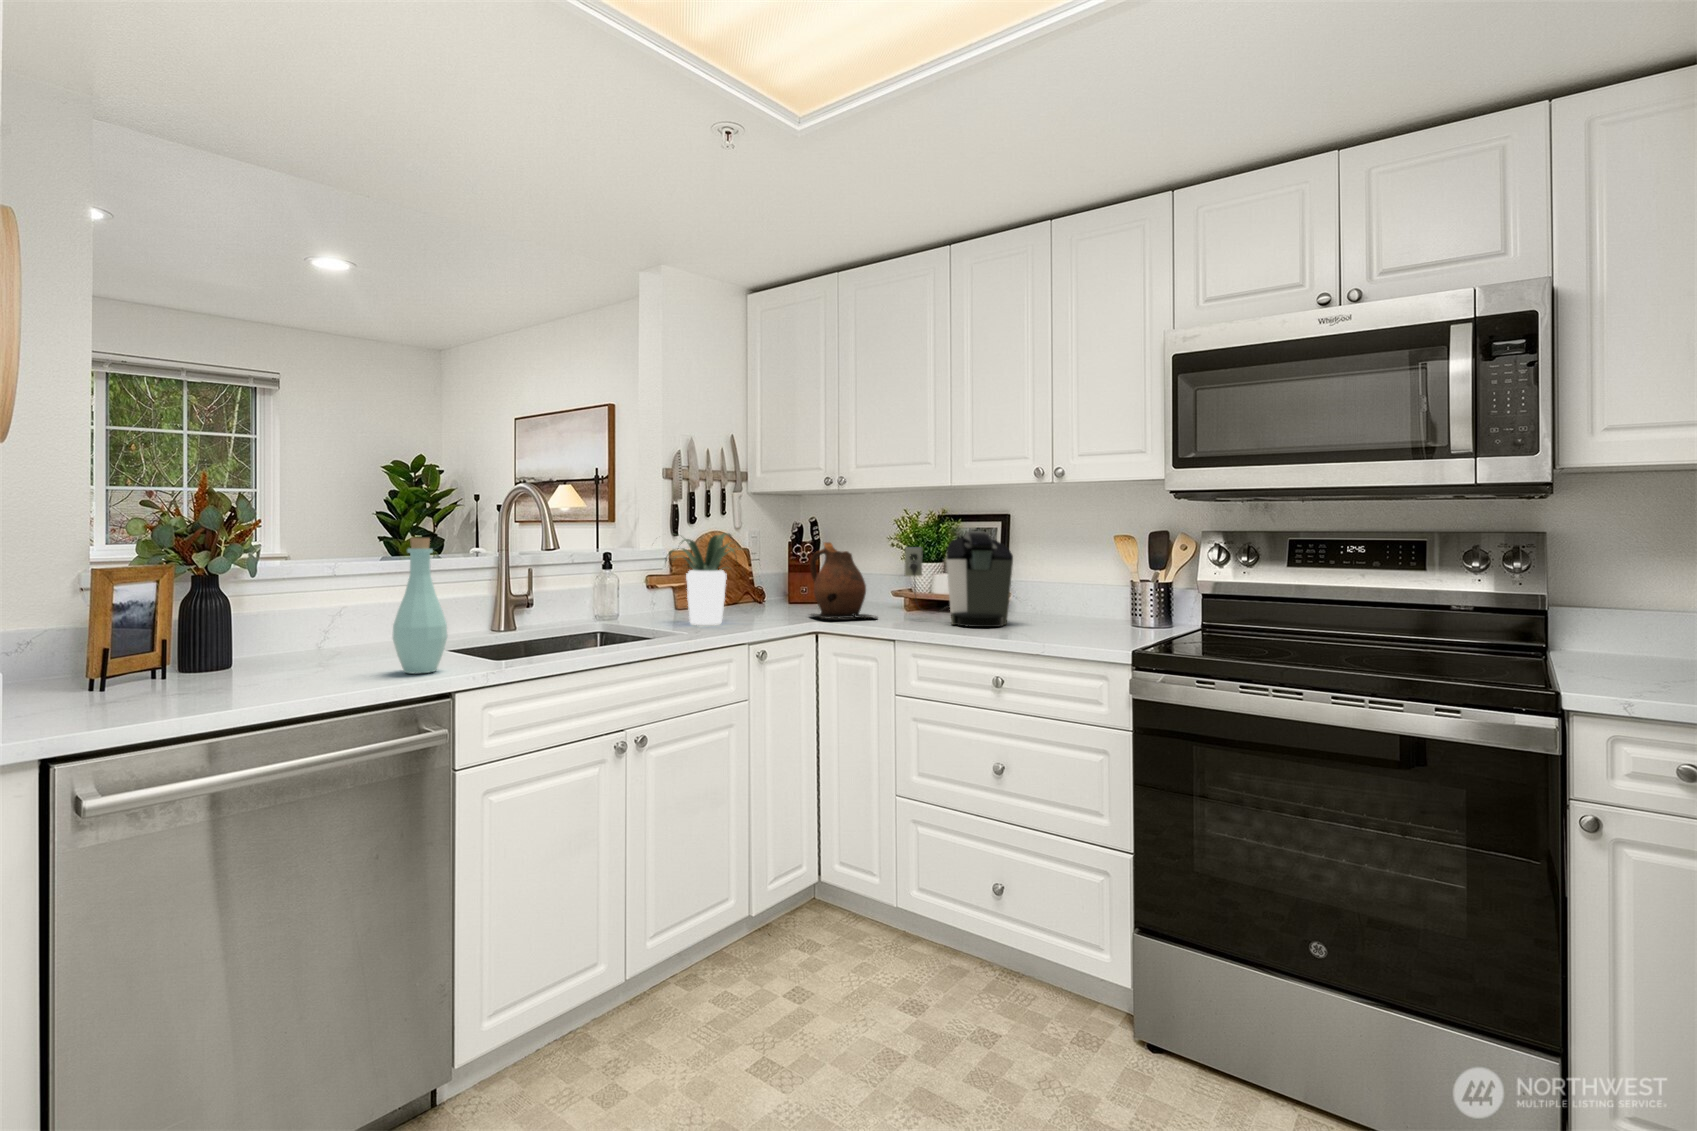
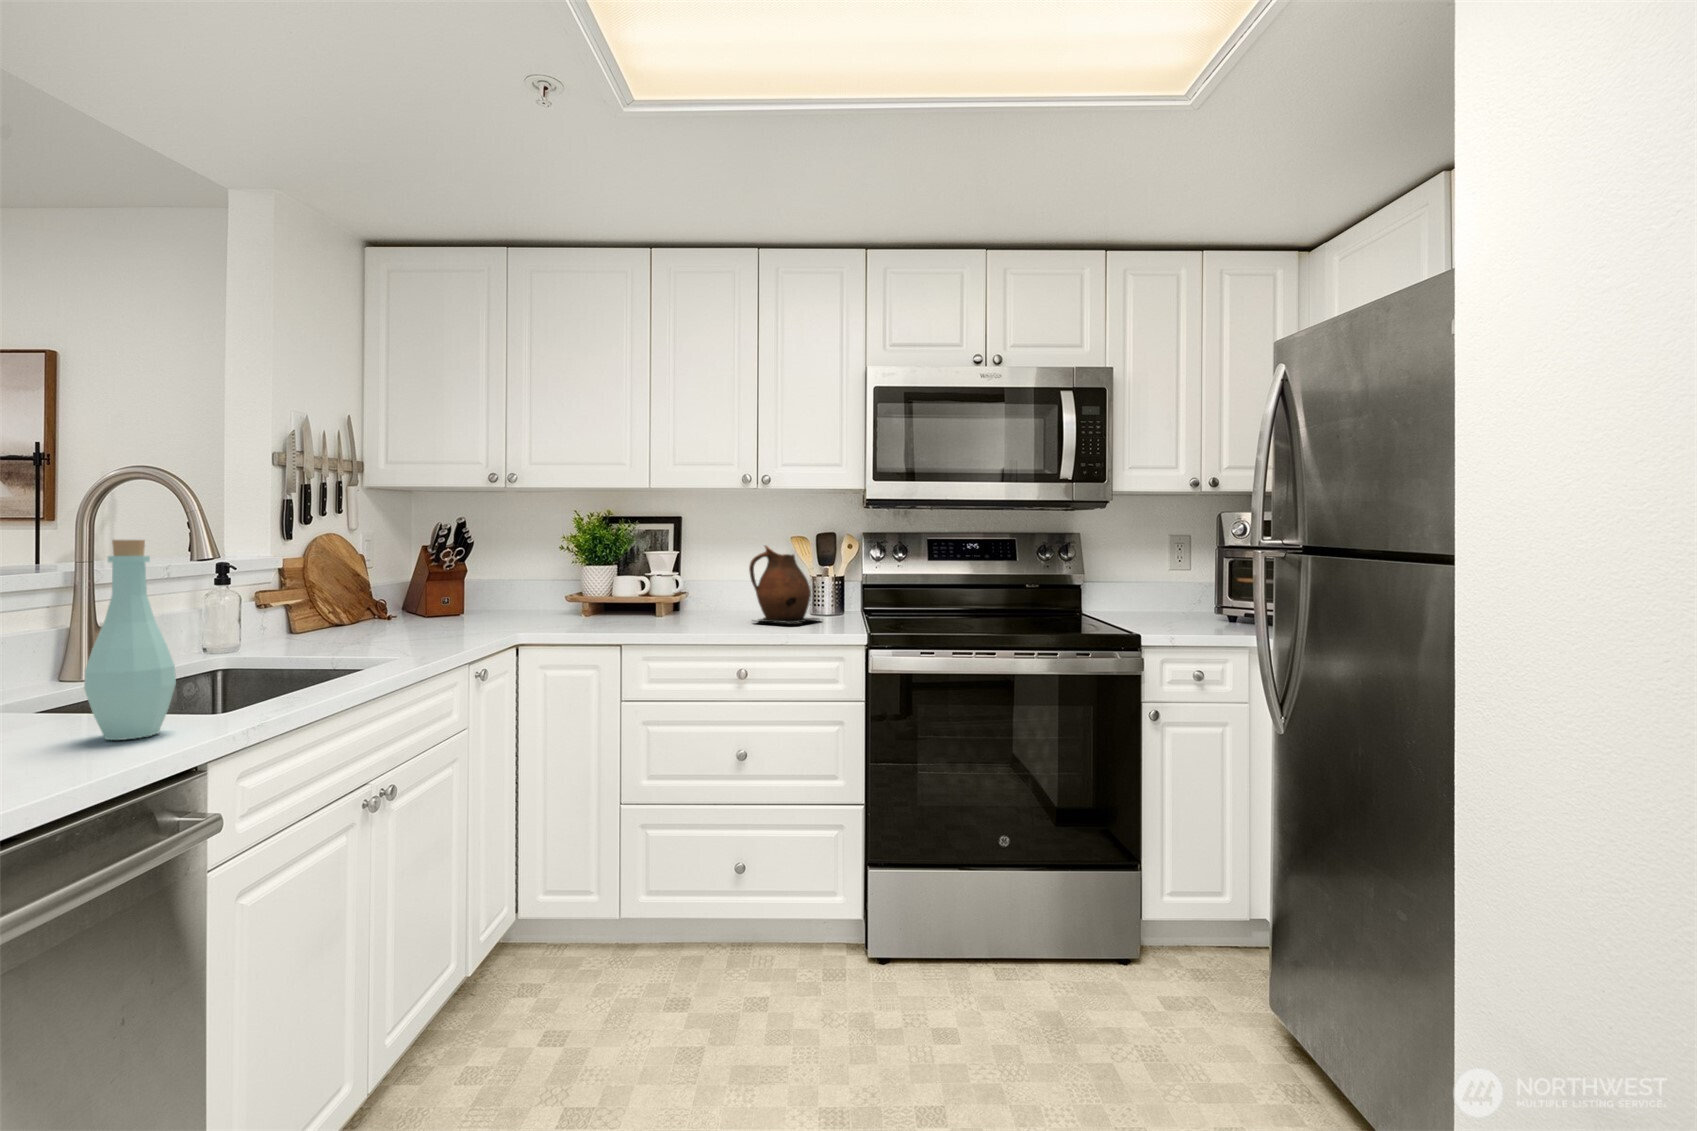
coffee maker: present [905,531,1013,627] -> none [602,533,715,626]
potted plant: present [667,533,735,625] -> none [307,535,454,646]
ceramic pitcher: present [810,542,877,619] -> present [749,546,819,624]

